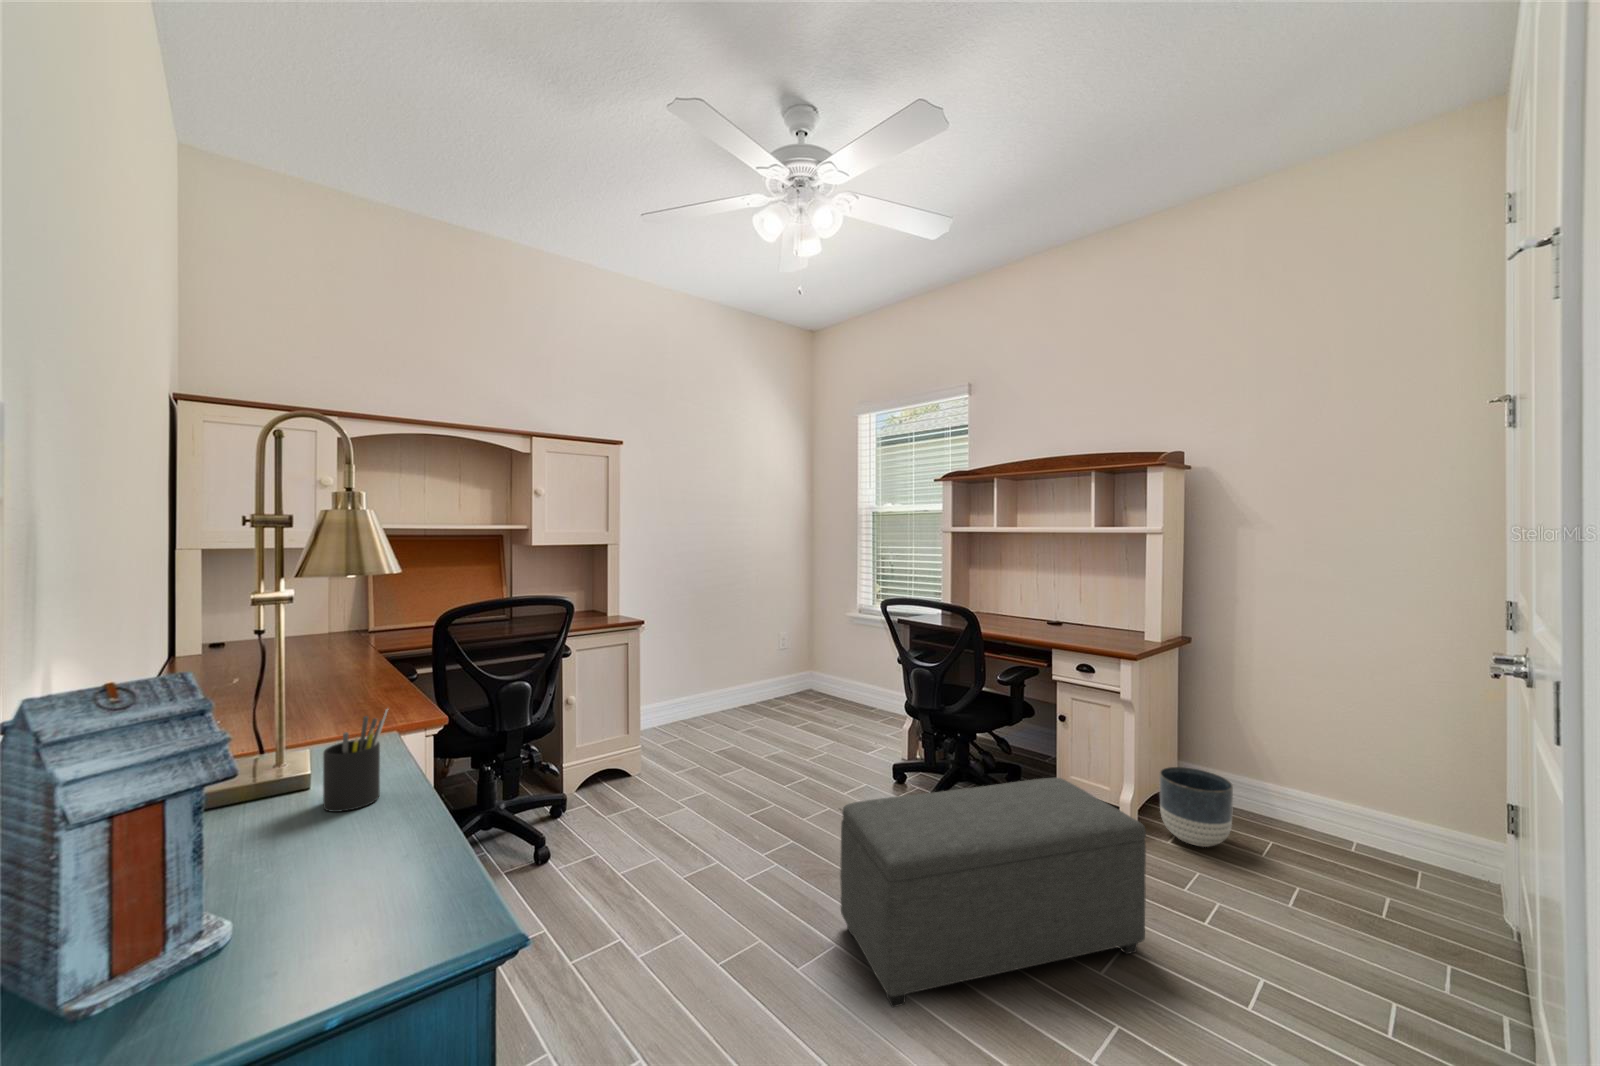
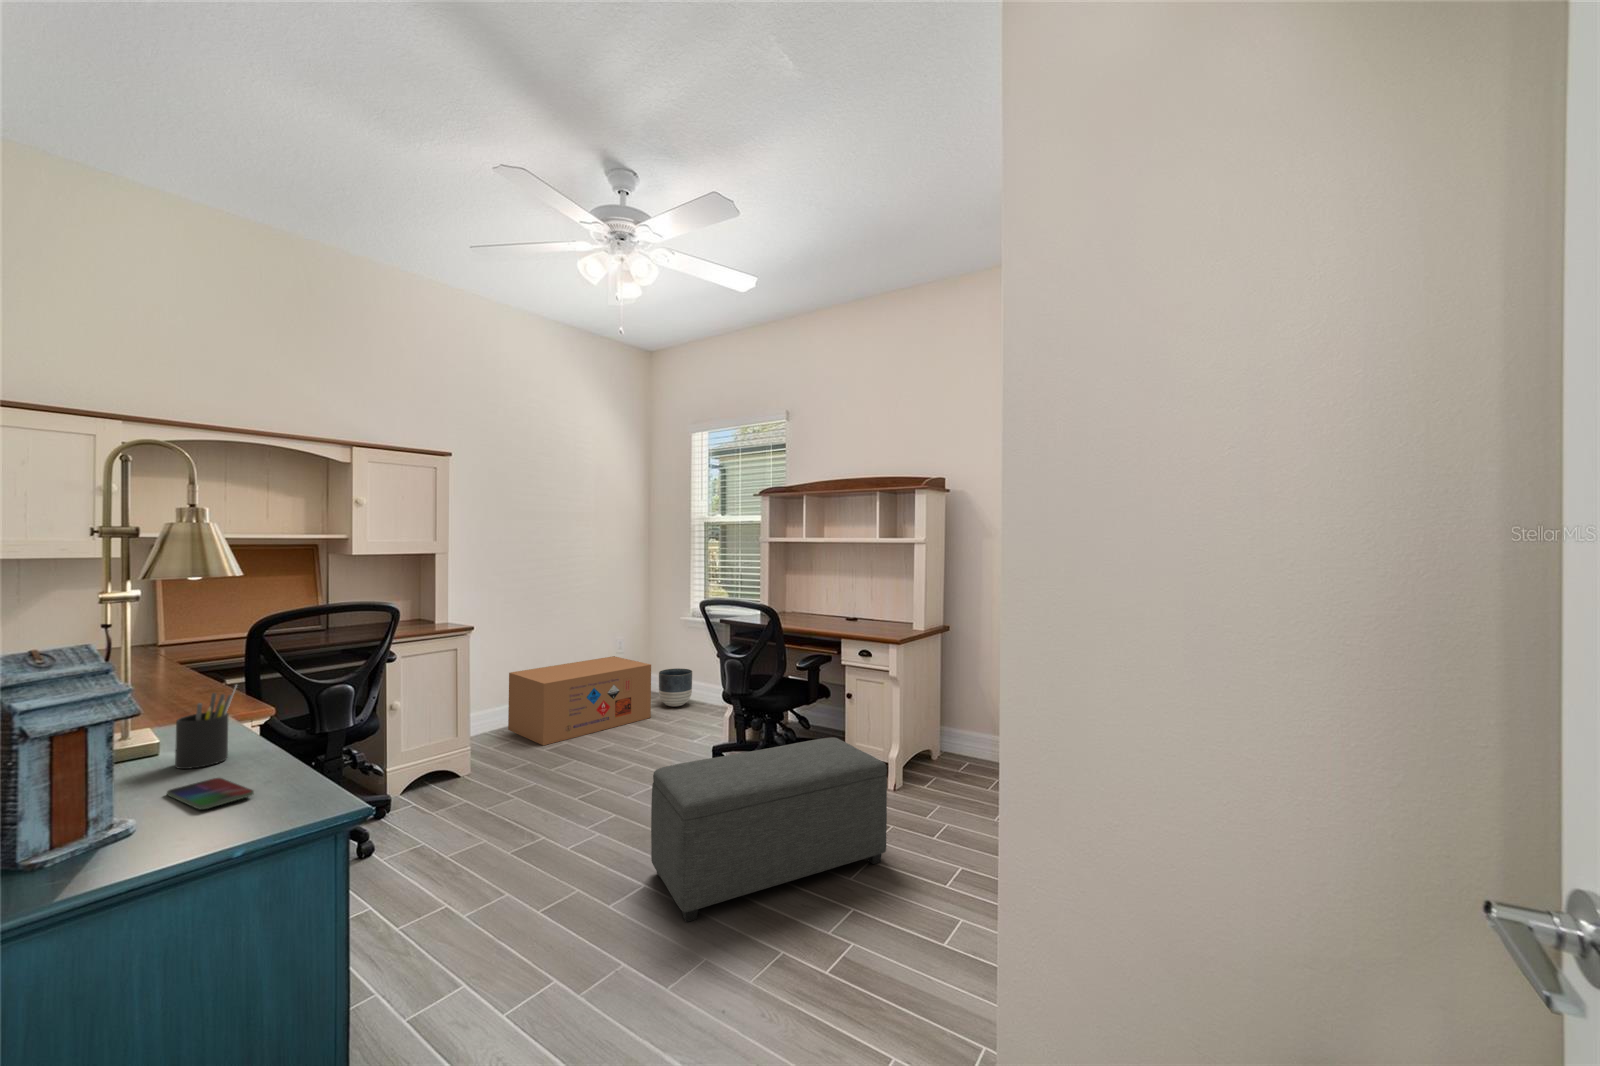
cardboard box: none [675,653,817,747] -> present [508,656,651,745]
planter: present [1160,767,1233,847] -> present [659,668,692,707]
smartphone: none [299,834,390,894] -> present [167,778,254,809]

